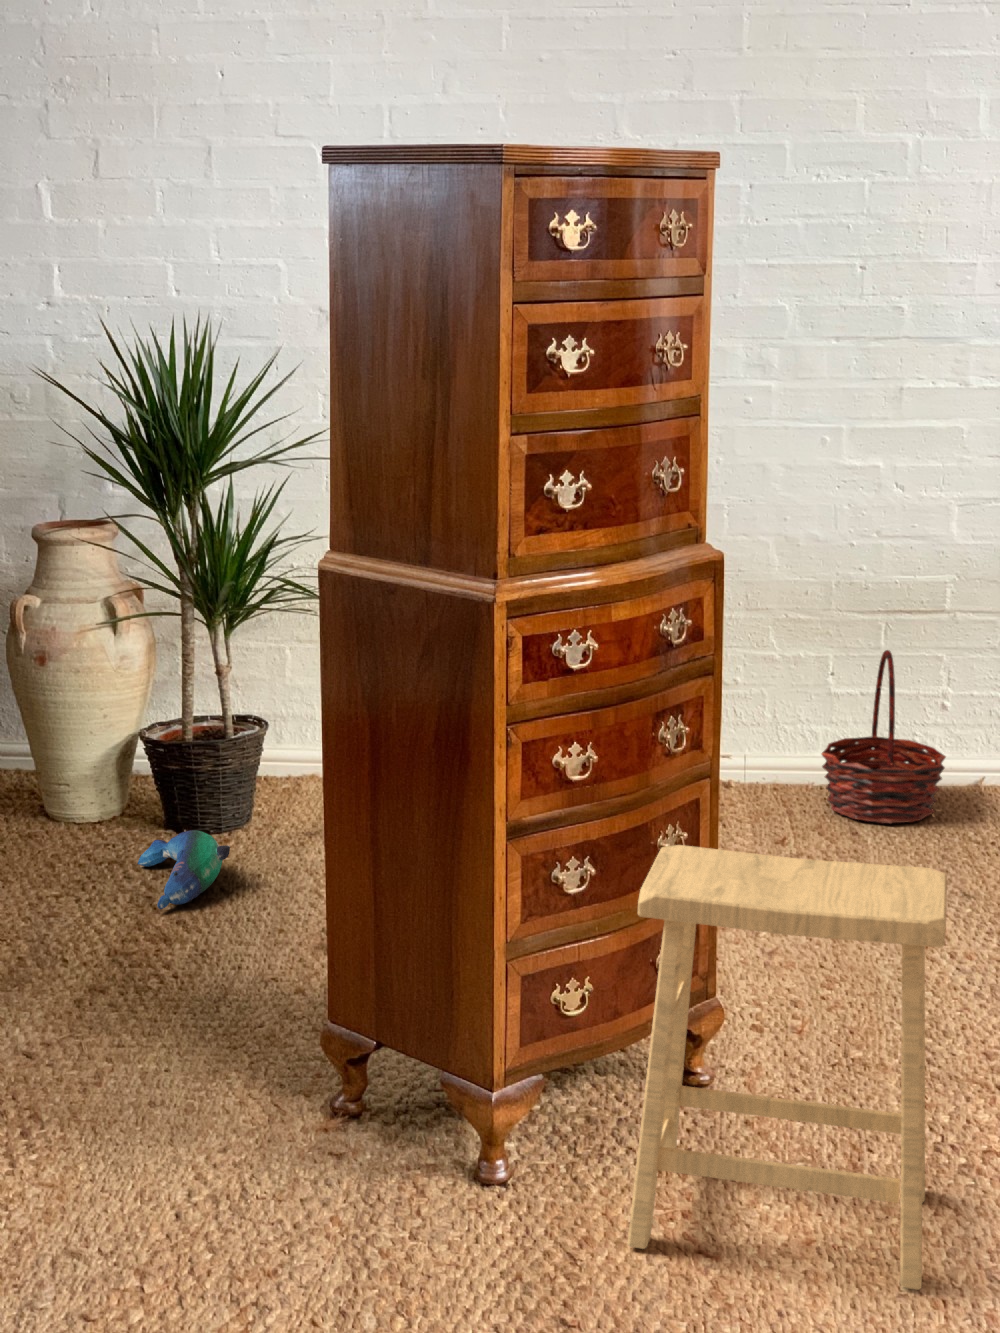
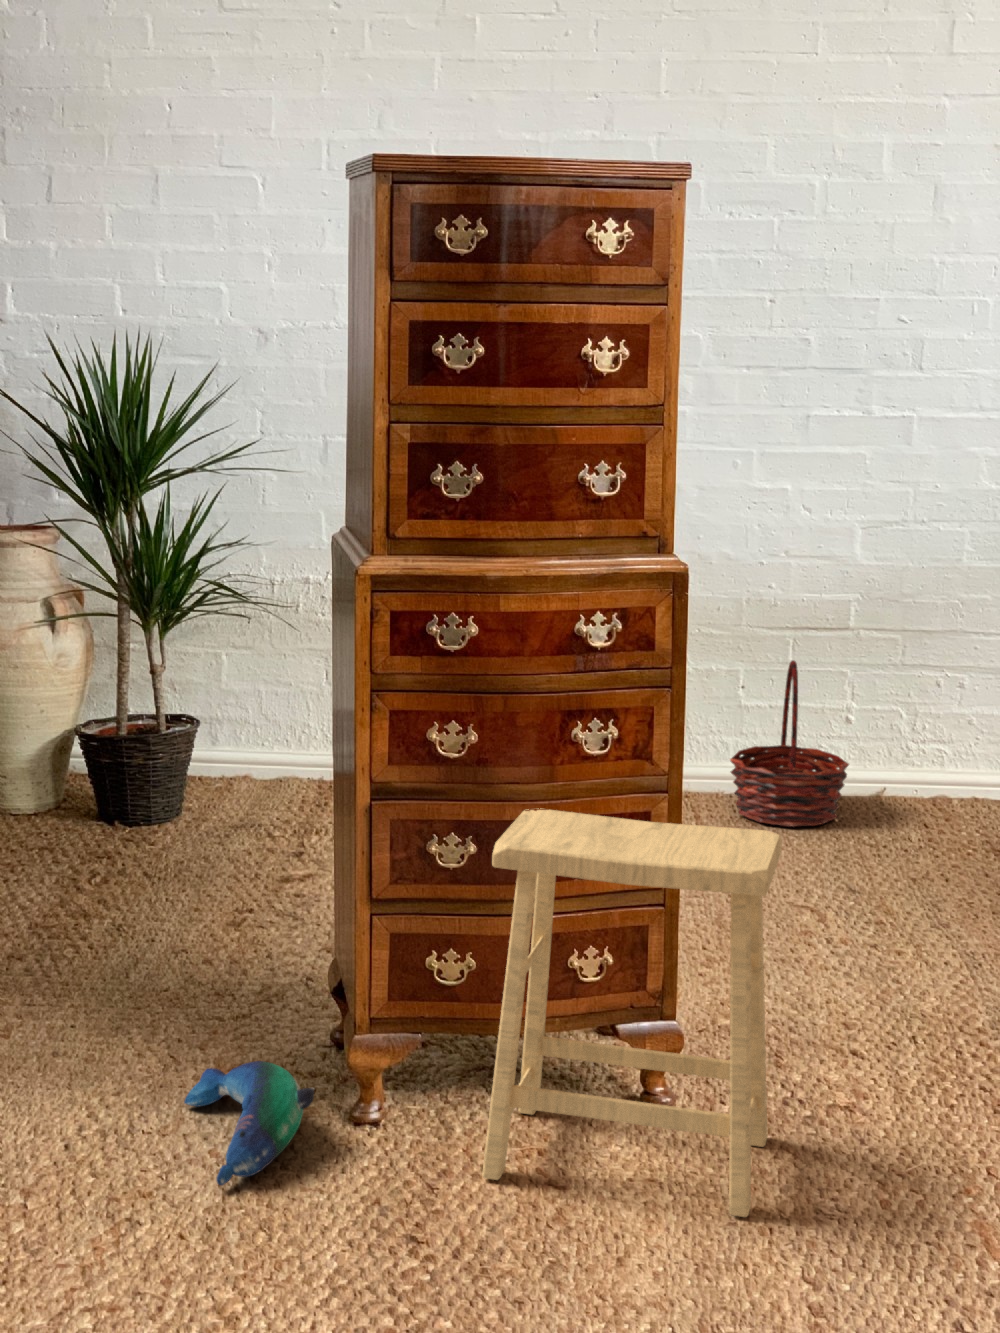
plush toy: present [138,830,230,909] -> present [184,1061,314,1186]

